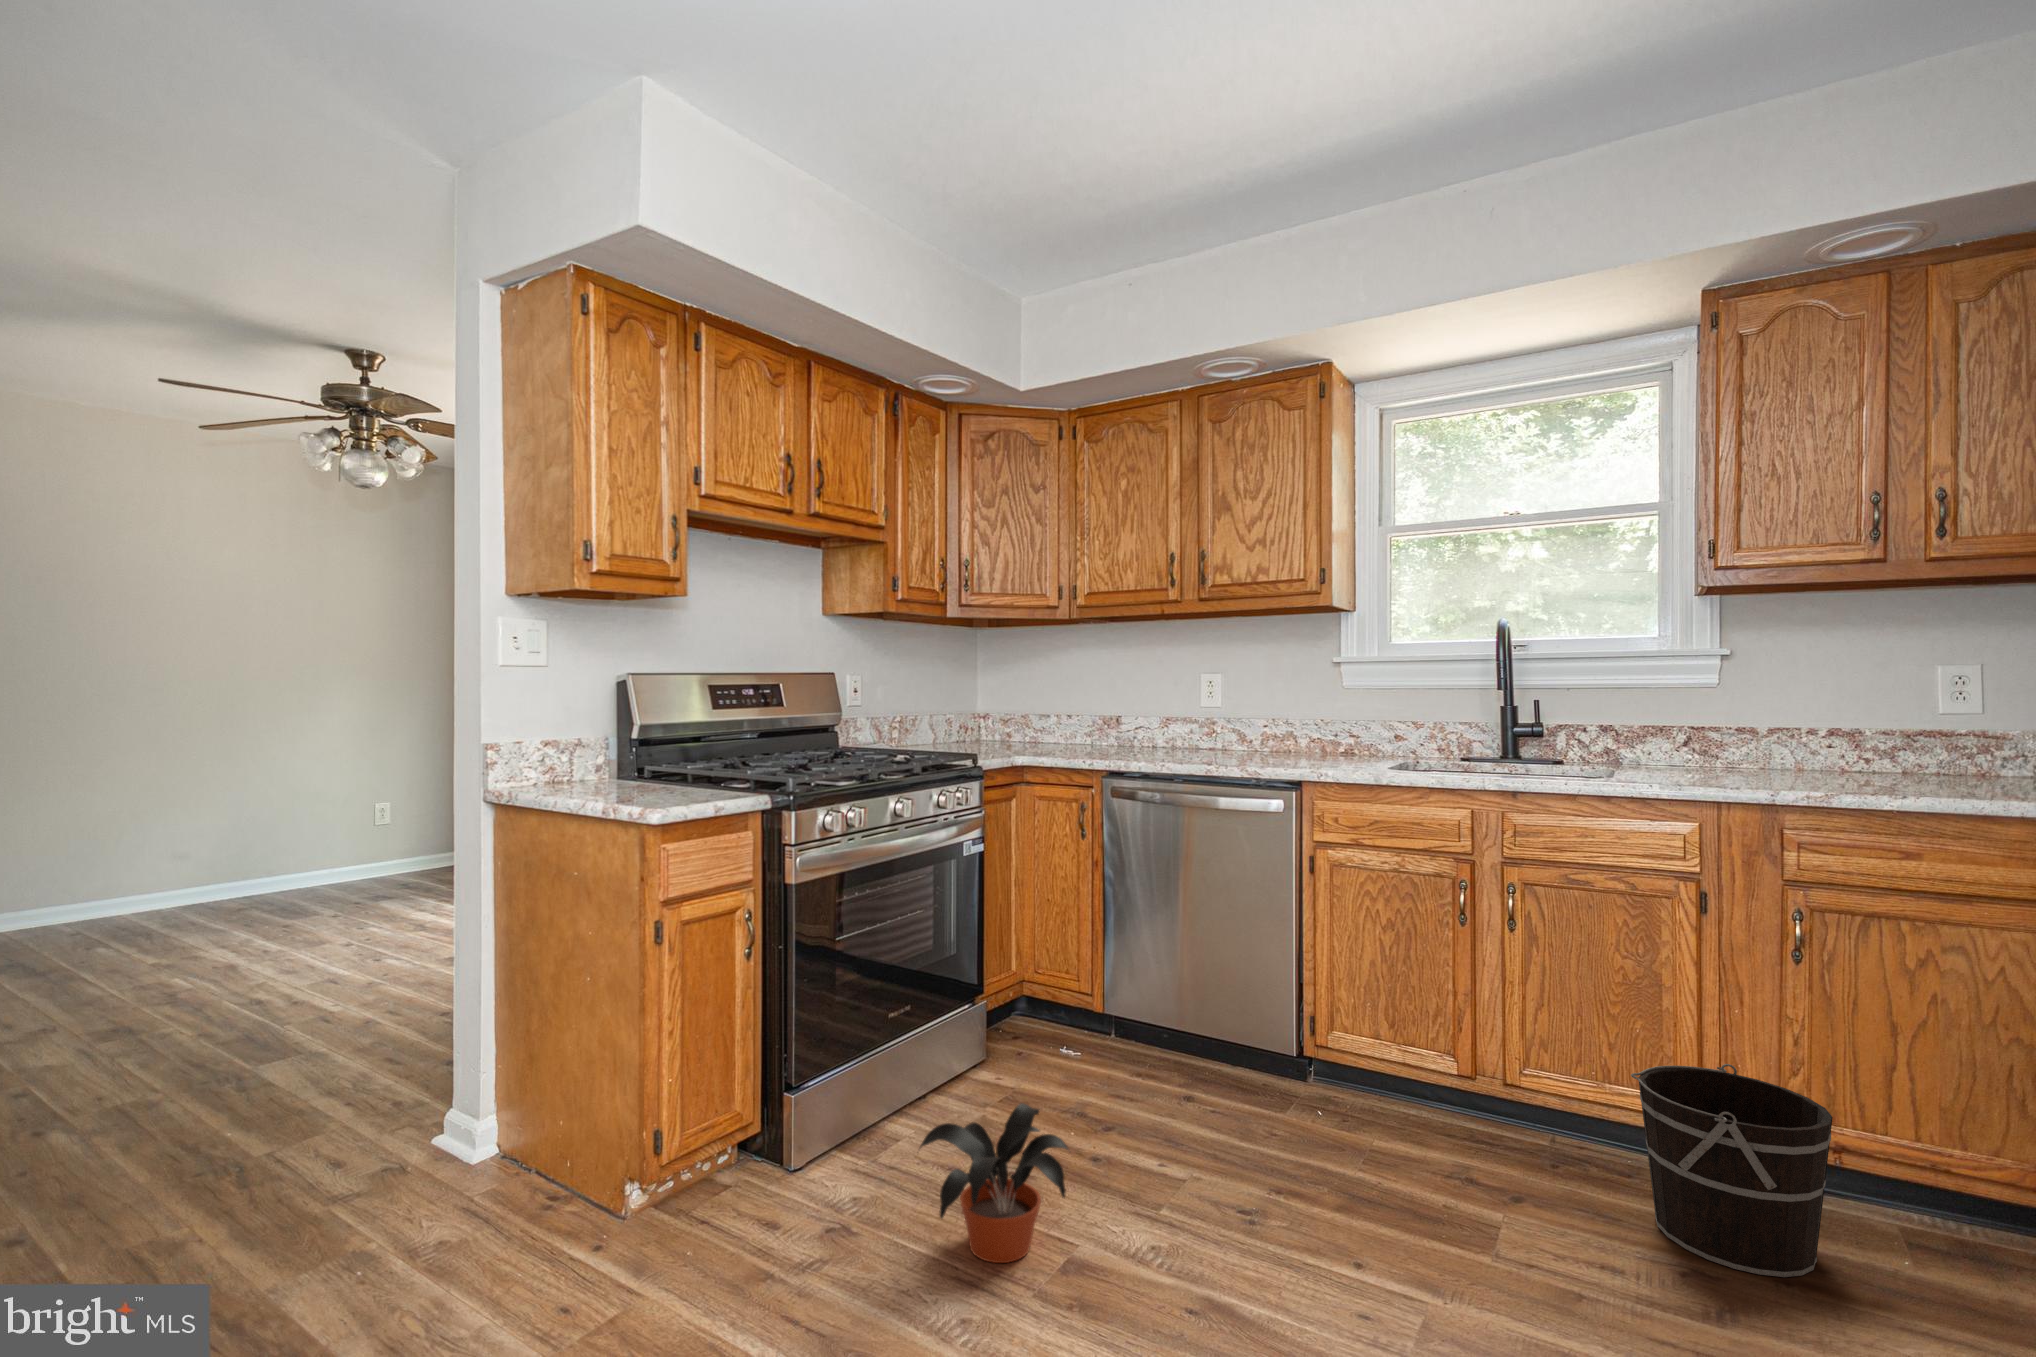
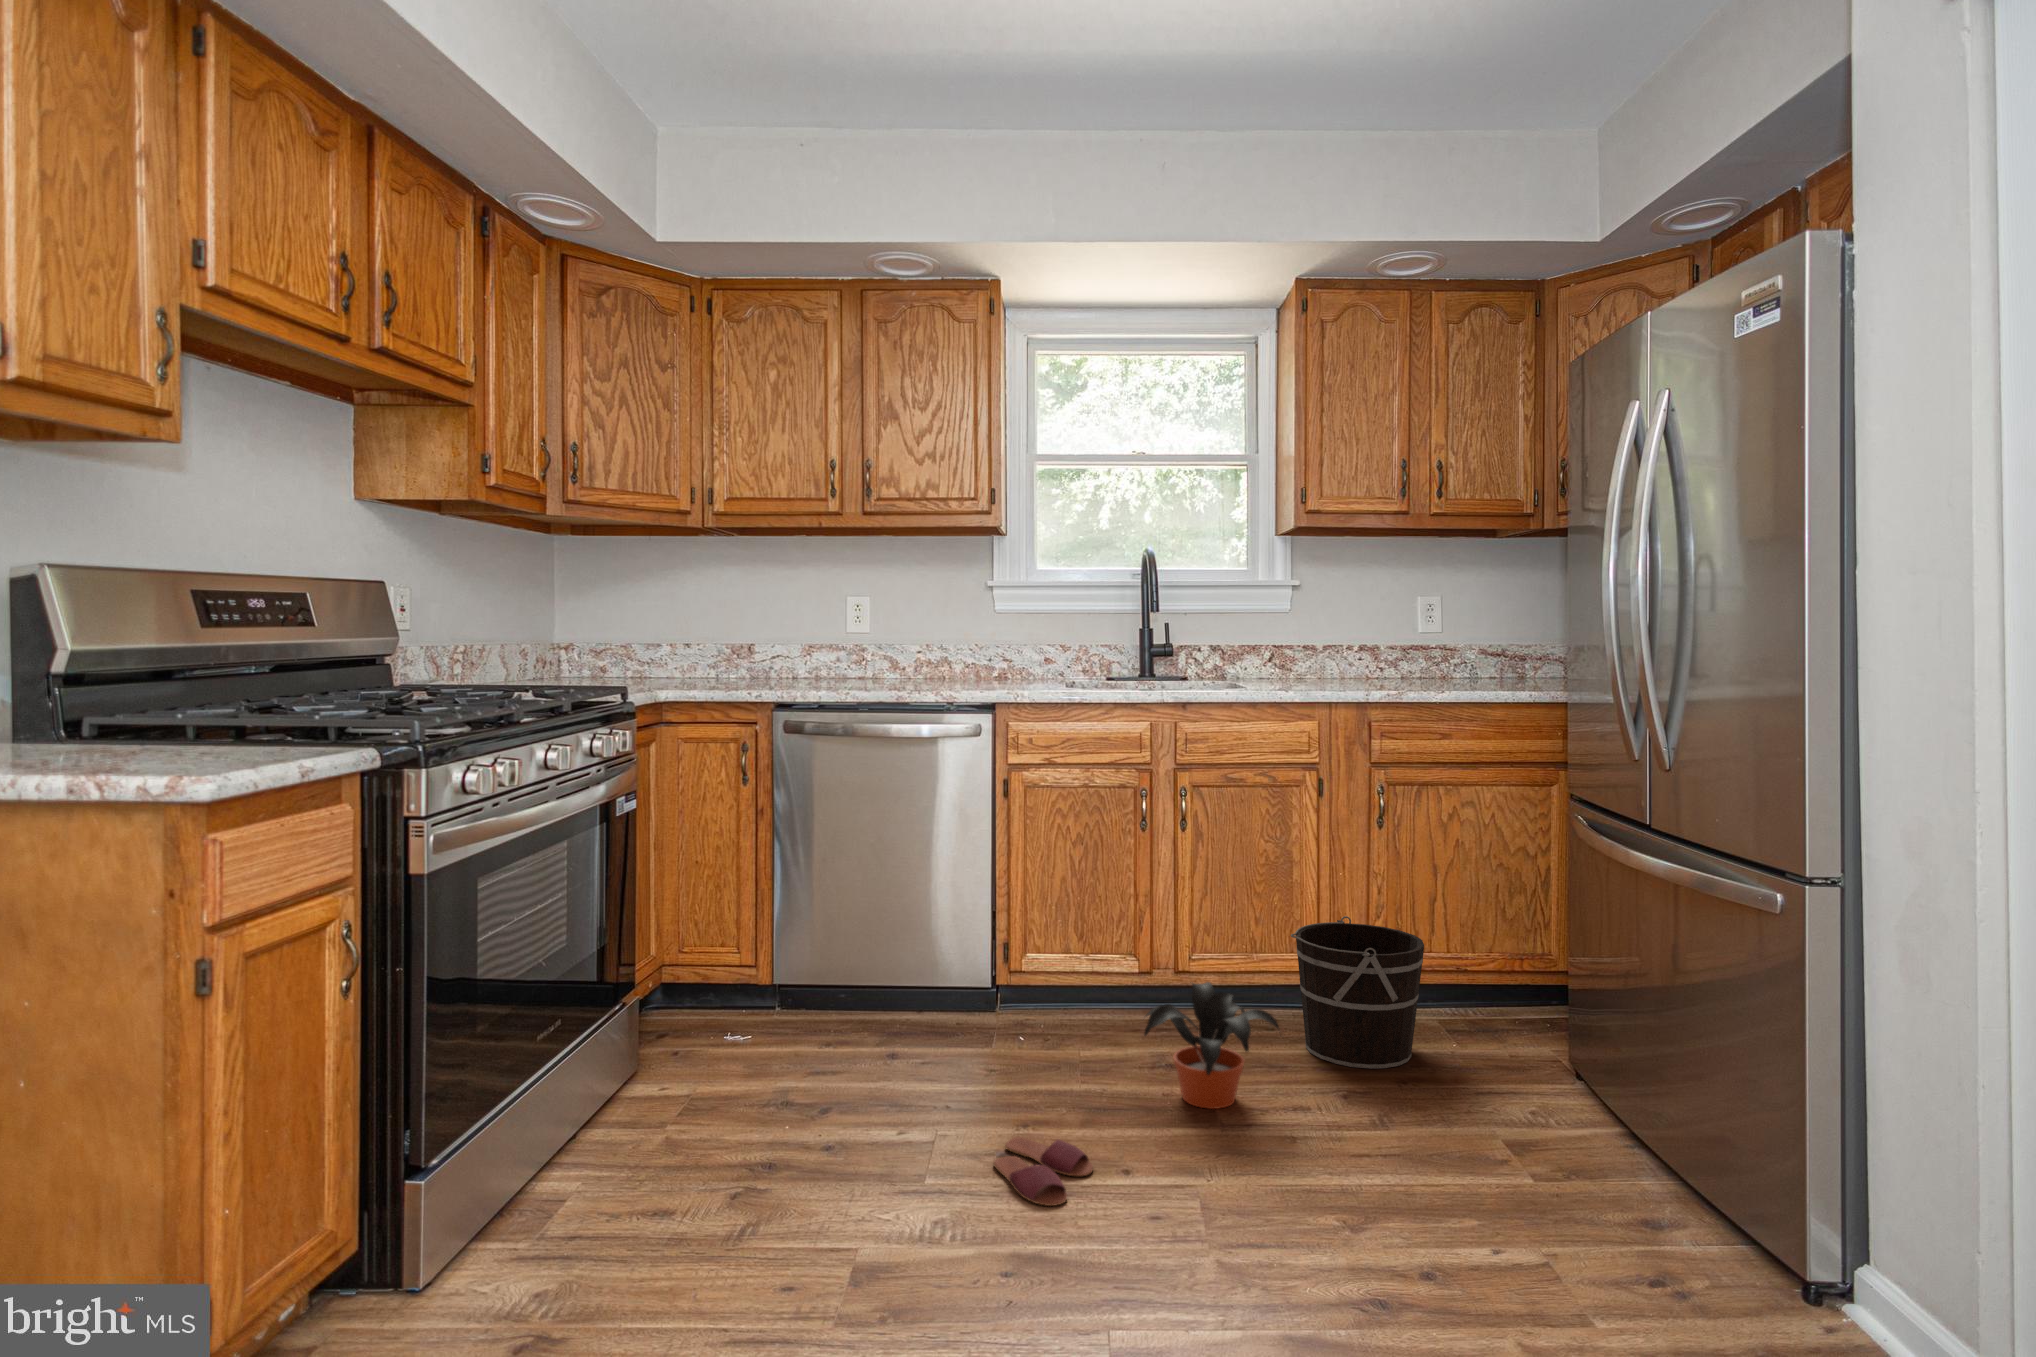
potted plant: present [920,1103,1068,1263] -> present [1144,982,1280,1109]
slippers: none [1189,1229,1290,1317] -> present [993,1137,1093,1206]

